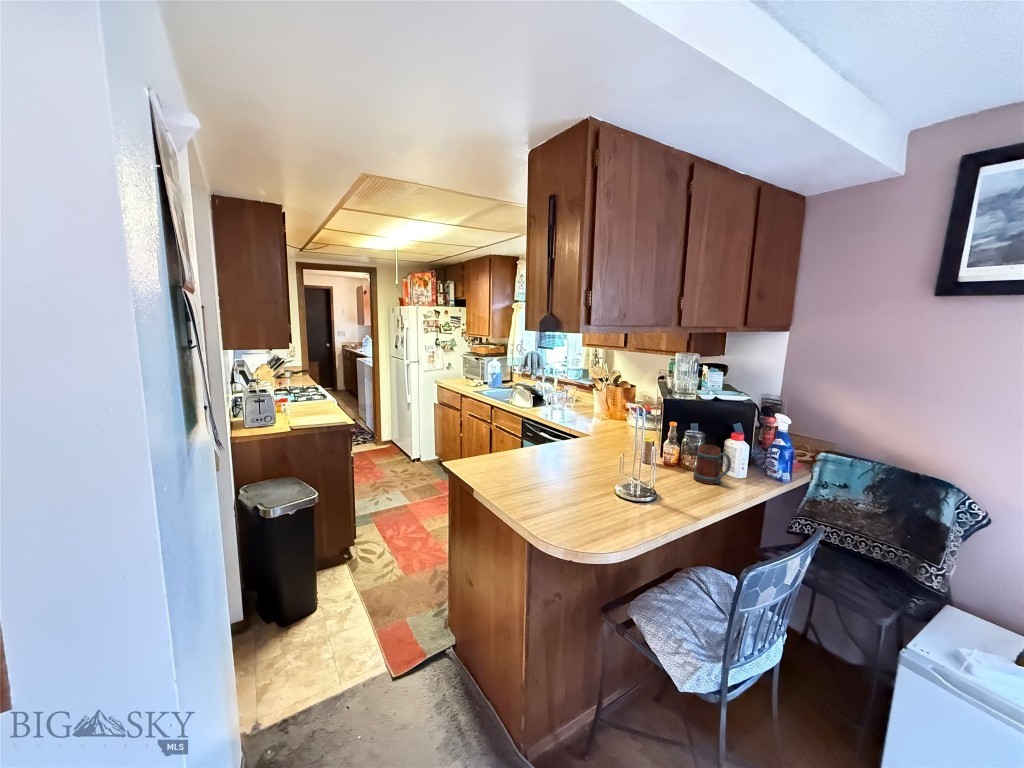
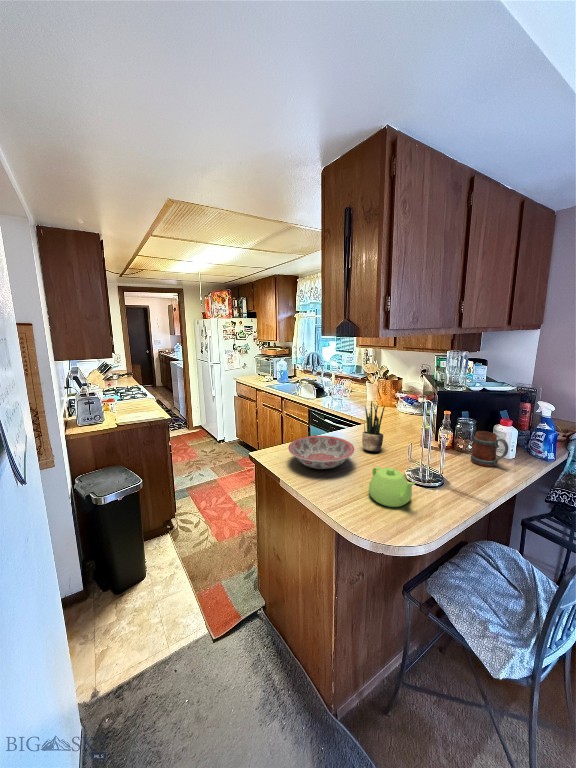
potted plant: none [574,407,601,465] -> present [362,401,385,451]
ceramic bowl: none [487,445,561,479] -> present [288,436,355,469]
teapot: none [568,475,613,517] -> present [369,467,415,507]

